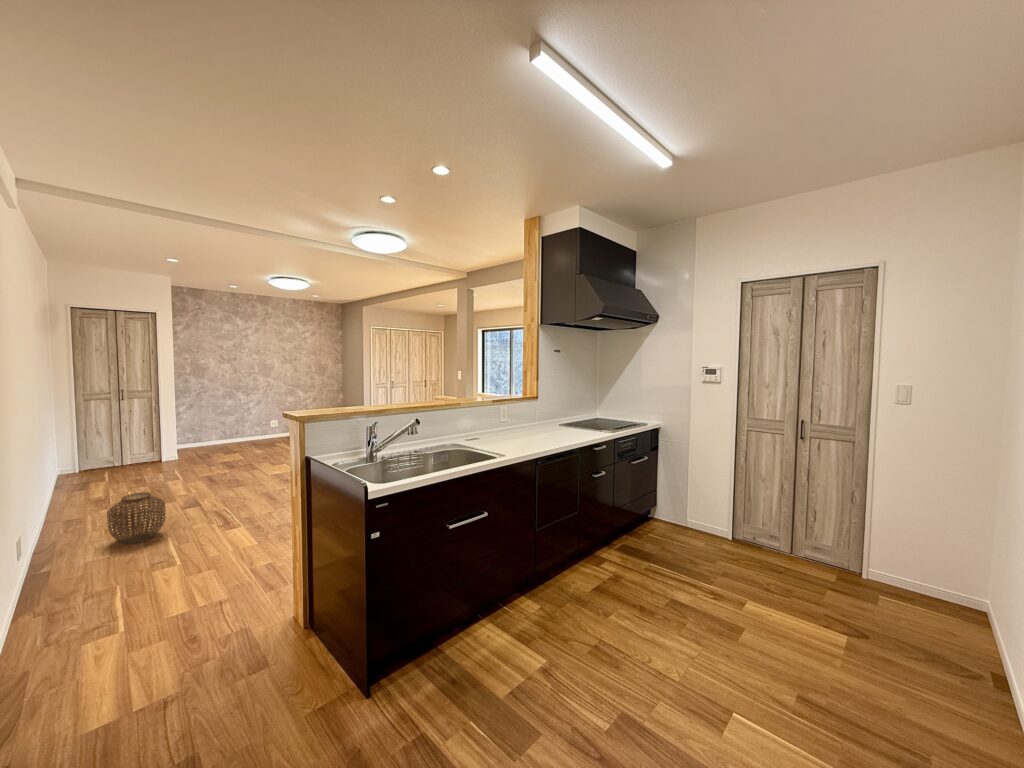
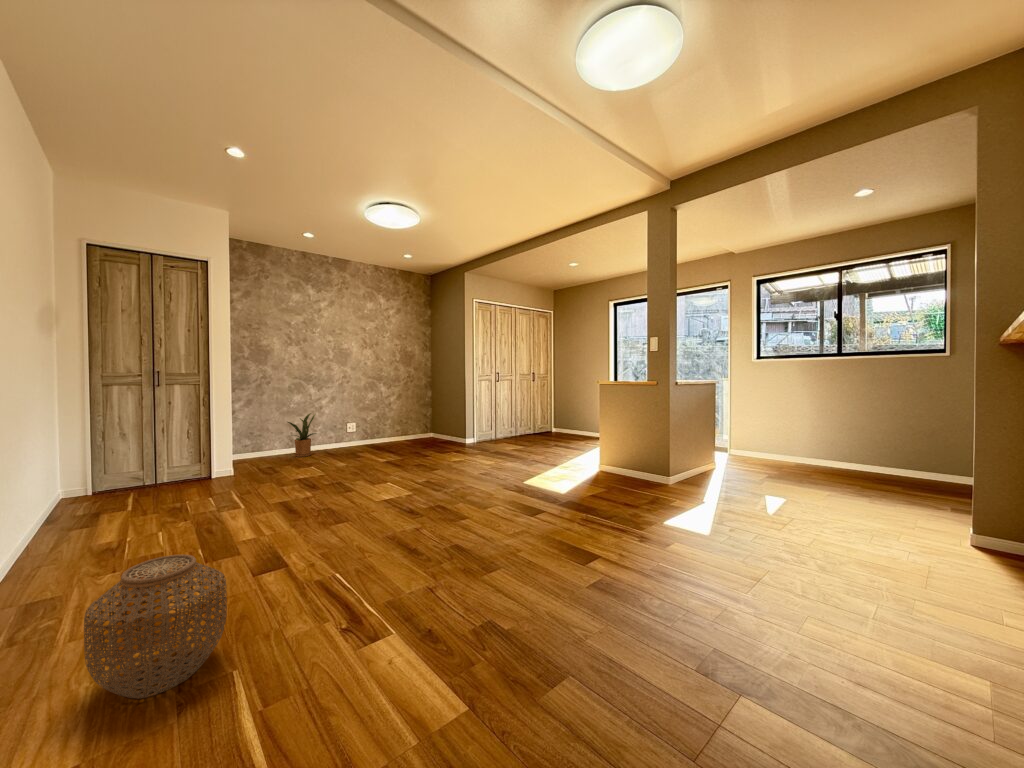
house plant: none [217,413,246,446] -> present [288,413,316,457]

